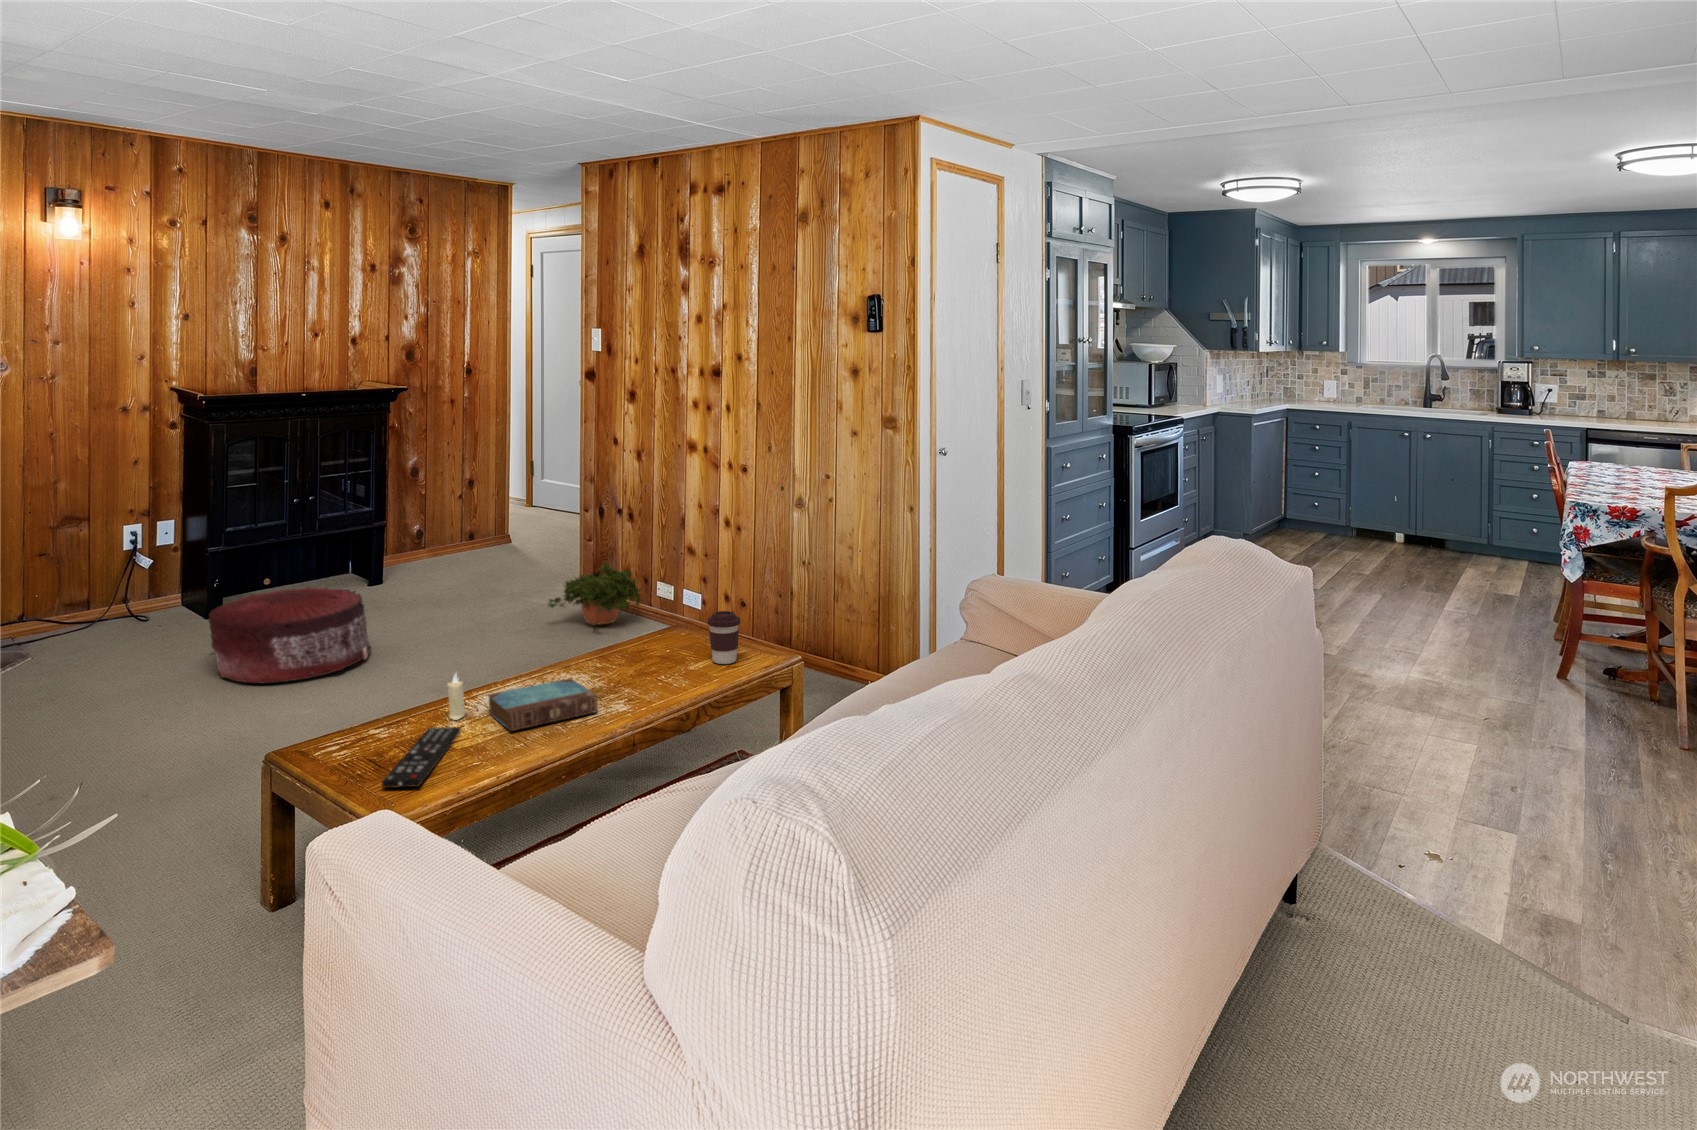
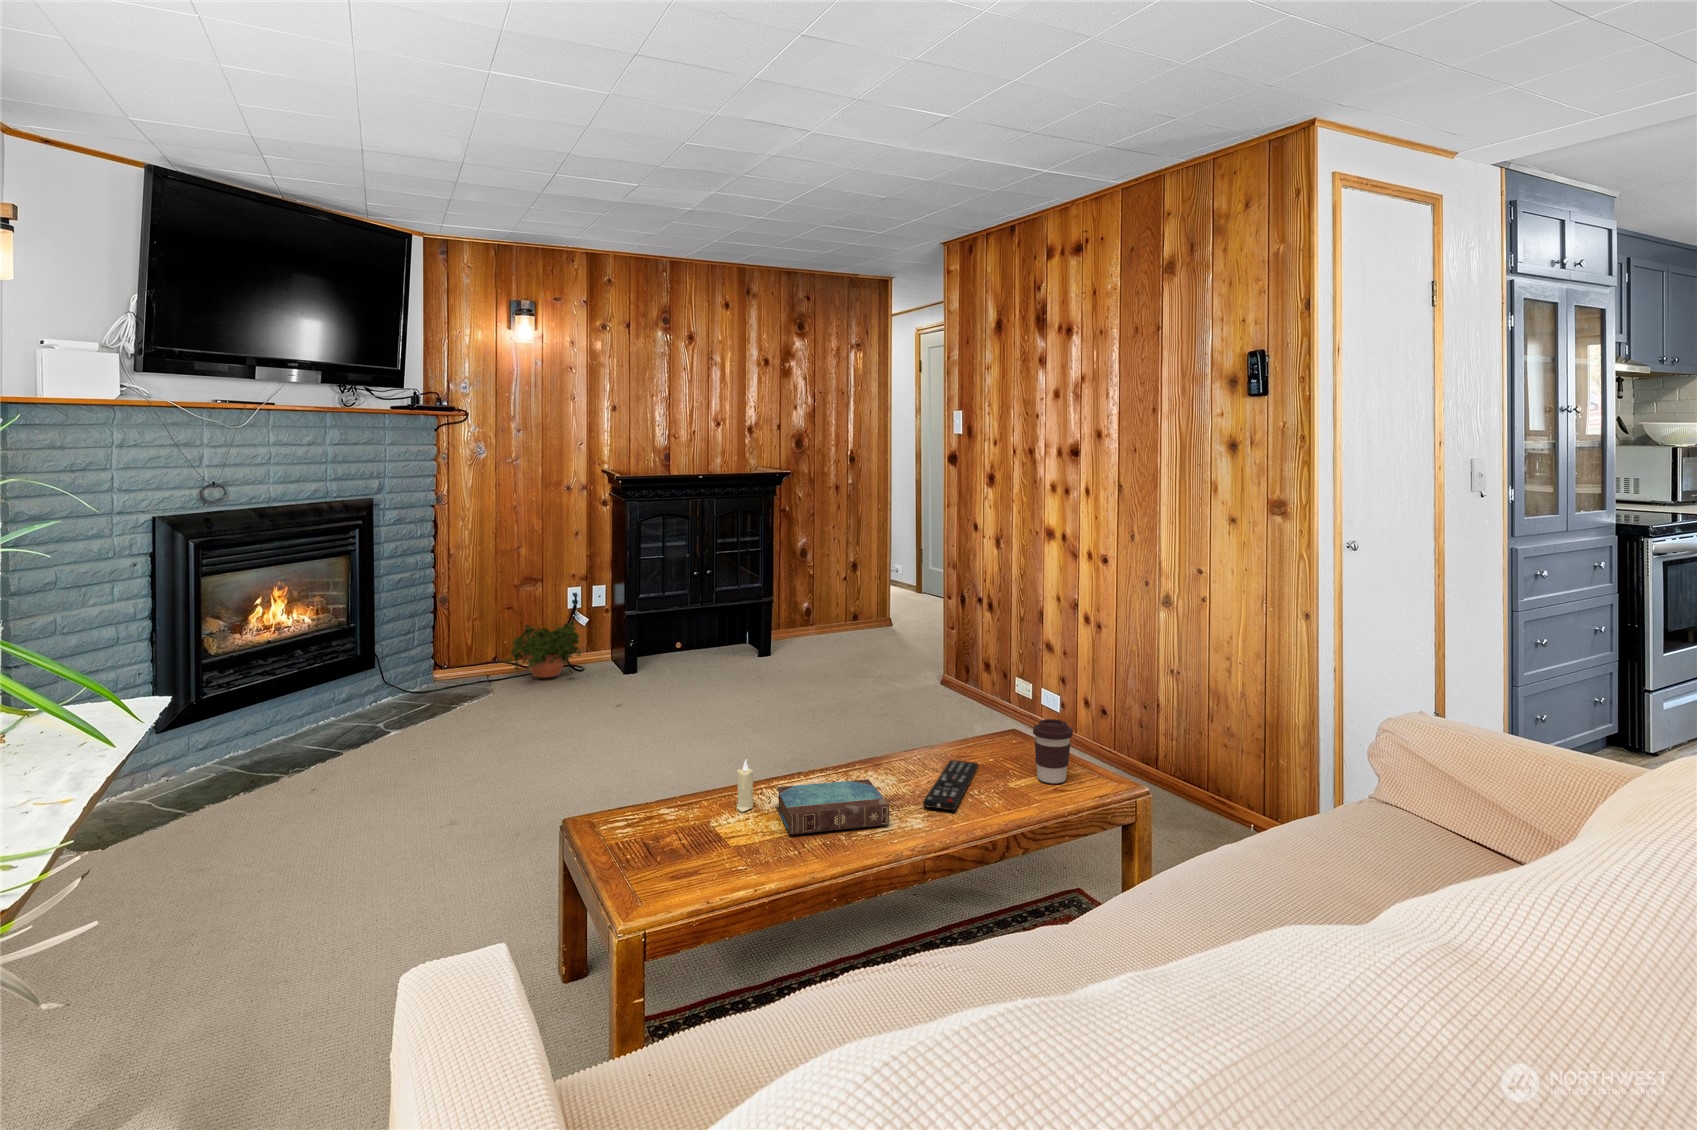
potted plant: present [548,562,642,630] -> present [507,621,583,677]
pouf: present [208,587,371,683] -> none [603,652,734,739]
remote control: present [382,727,461,788] -> present [923,760,978,810]

